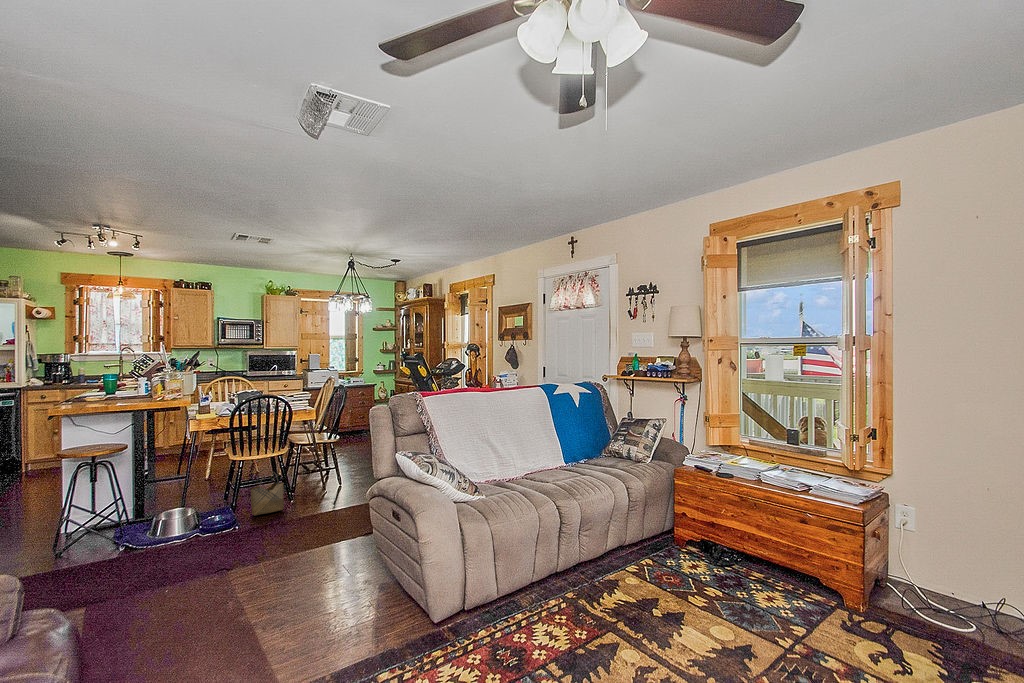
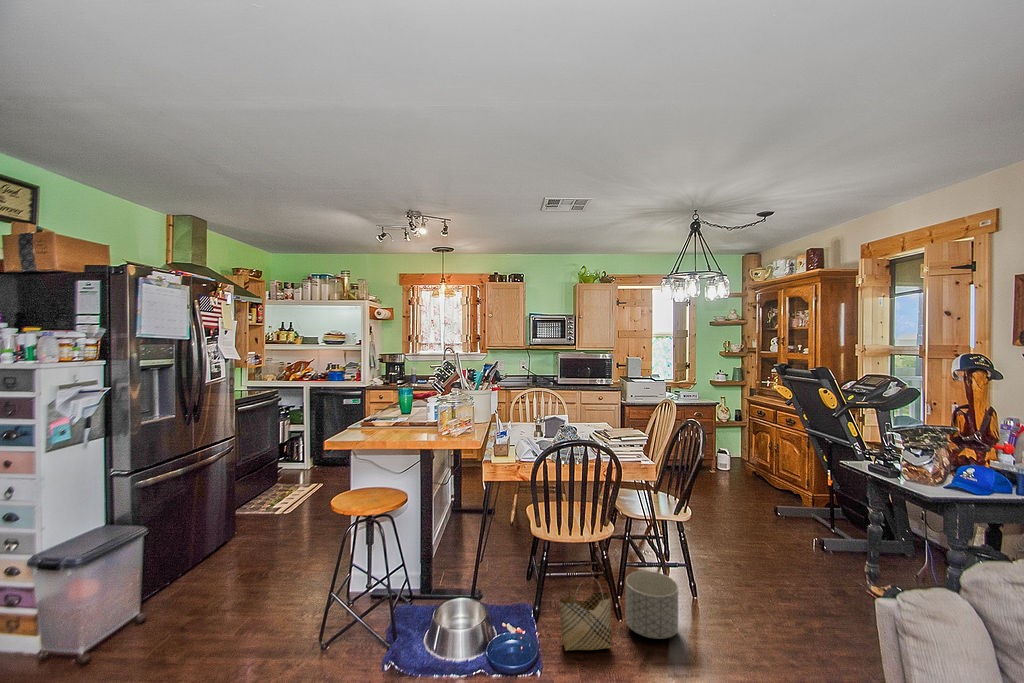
planter: none [293,470,324,503] -> present [626,571,679,639]

